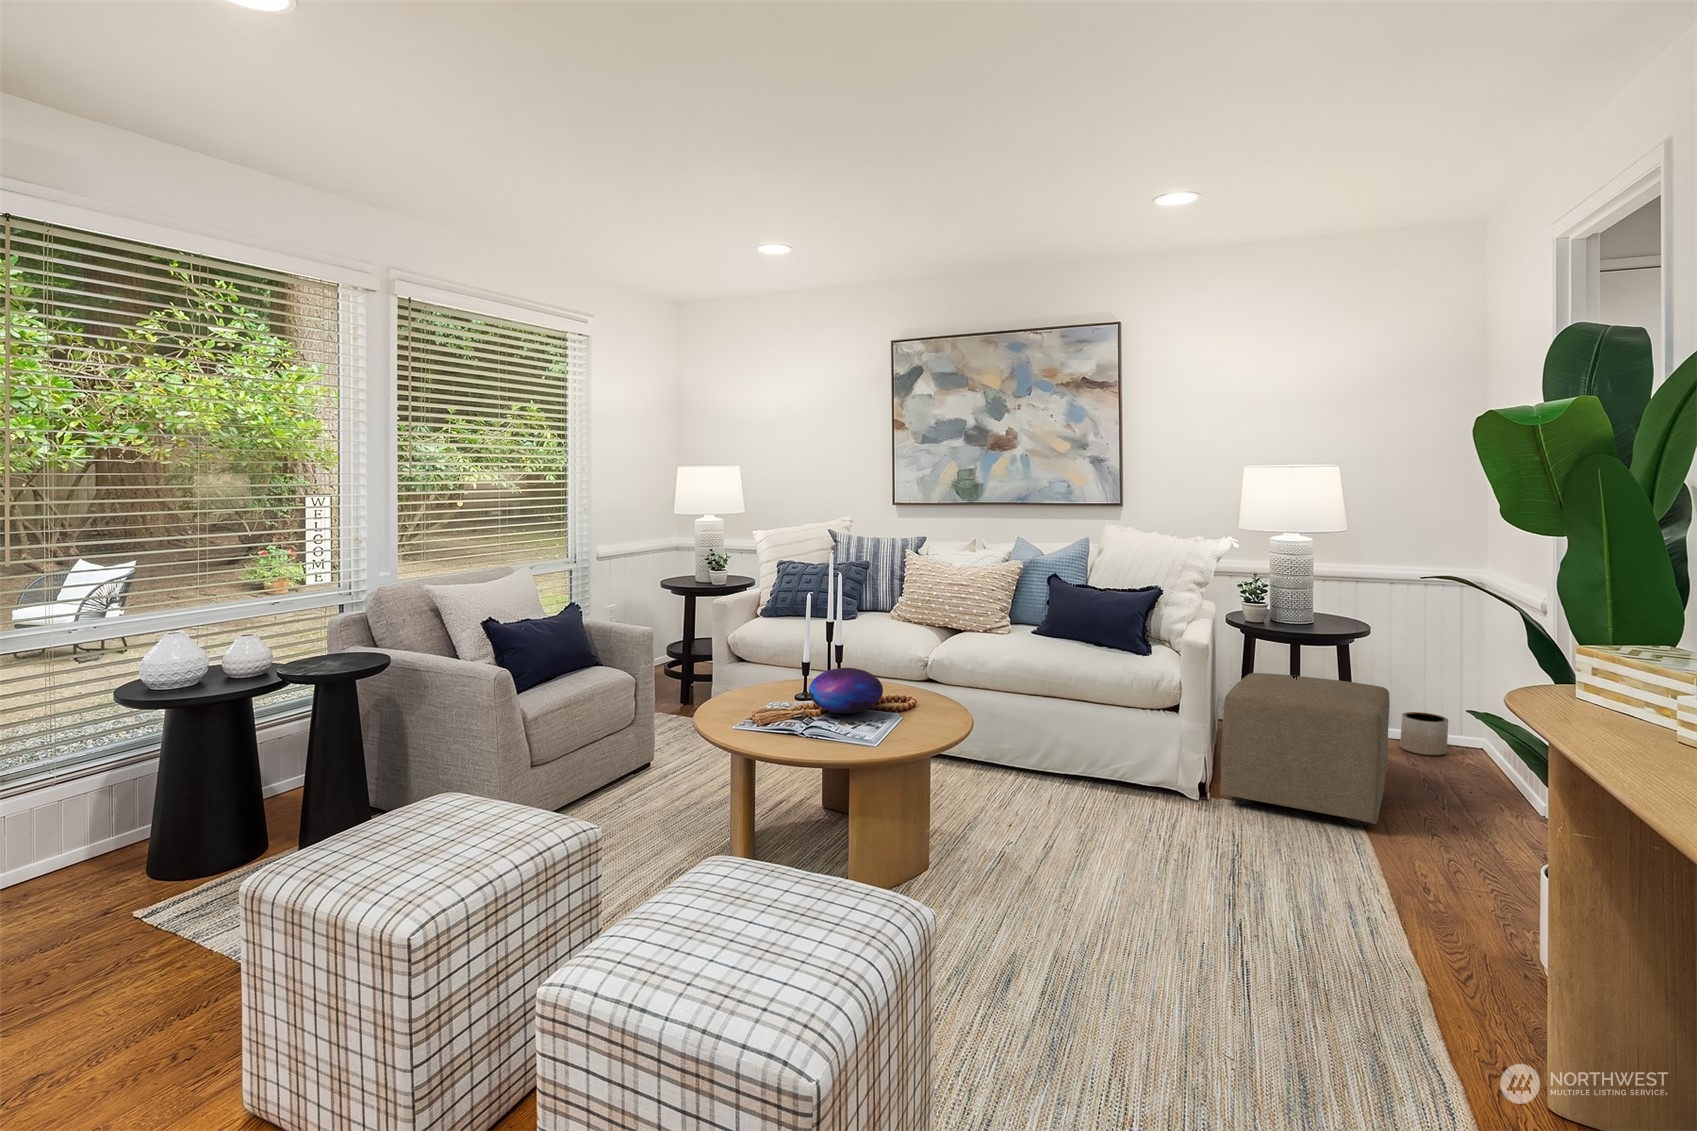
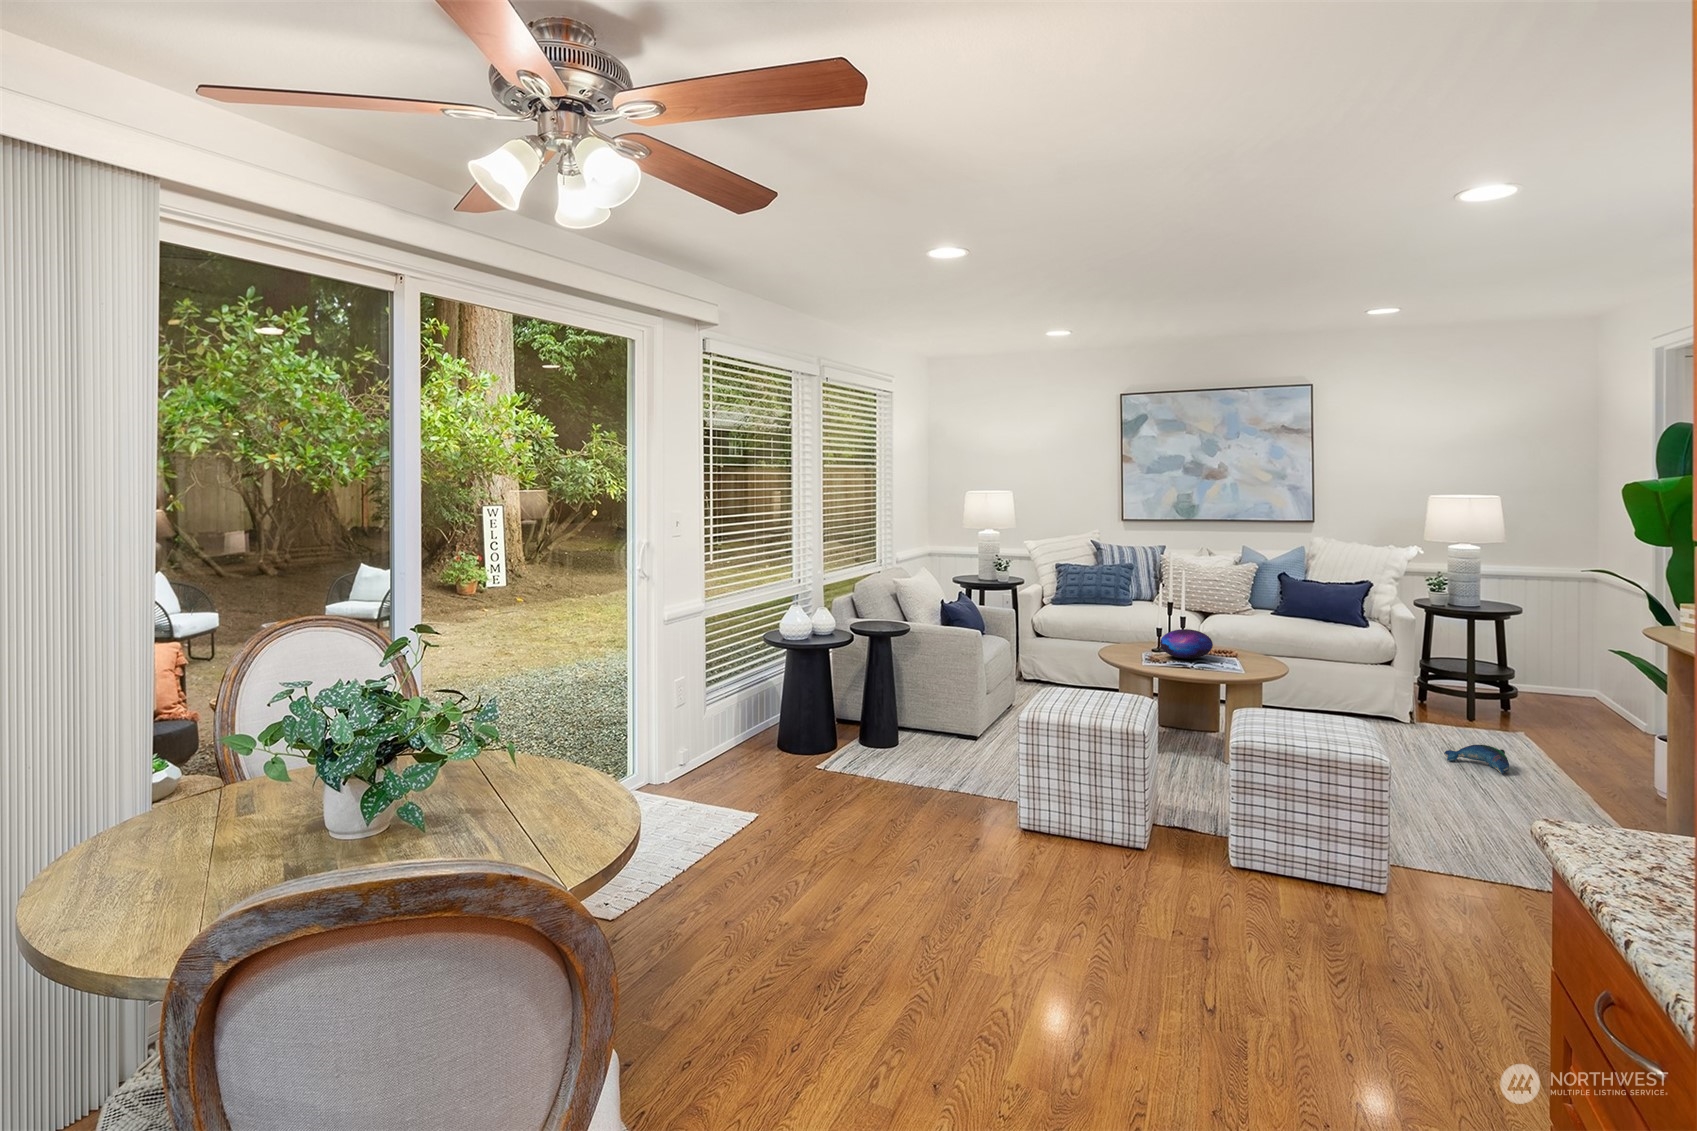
ottoman: present [1220,673,1390,826] -> none [1431,640,1553,739]
planter: present [1400,712,1448,756] -> none [1552,673,1590,704]
plush toy: none [1211,852,1294,910] -> present [1444,745,1509,774]

